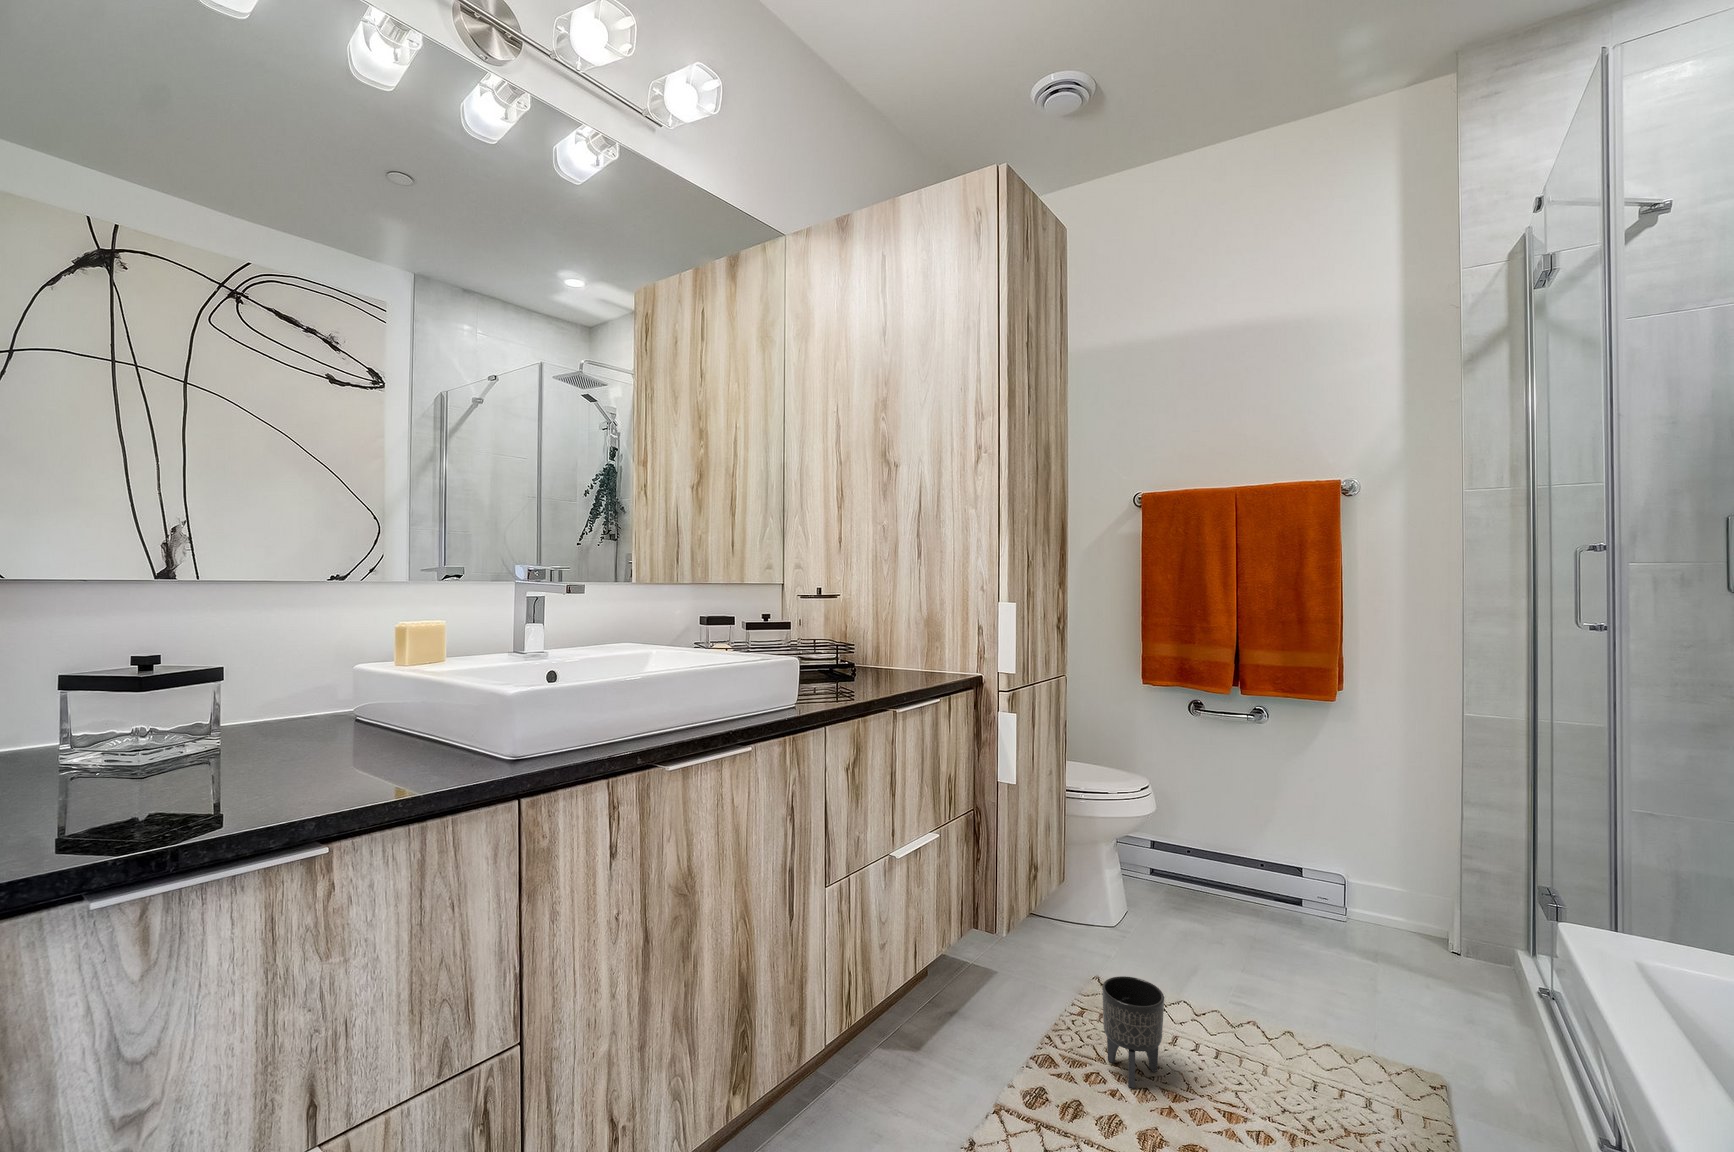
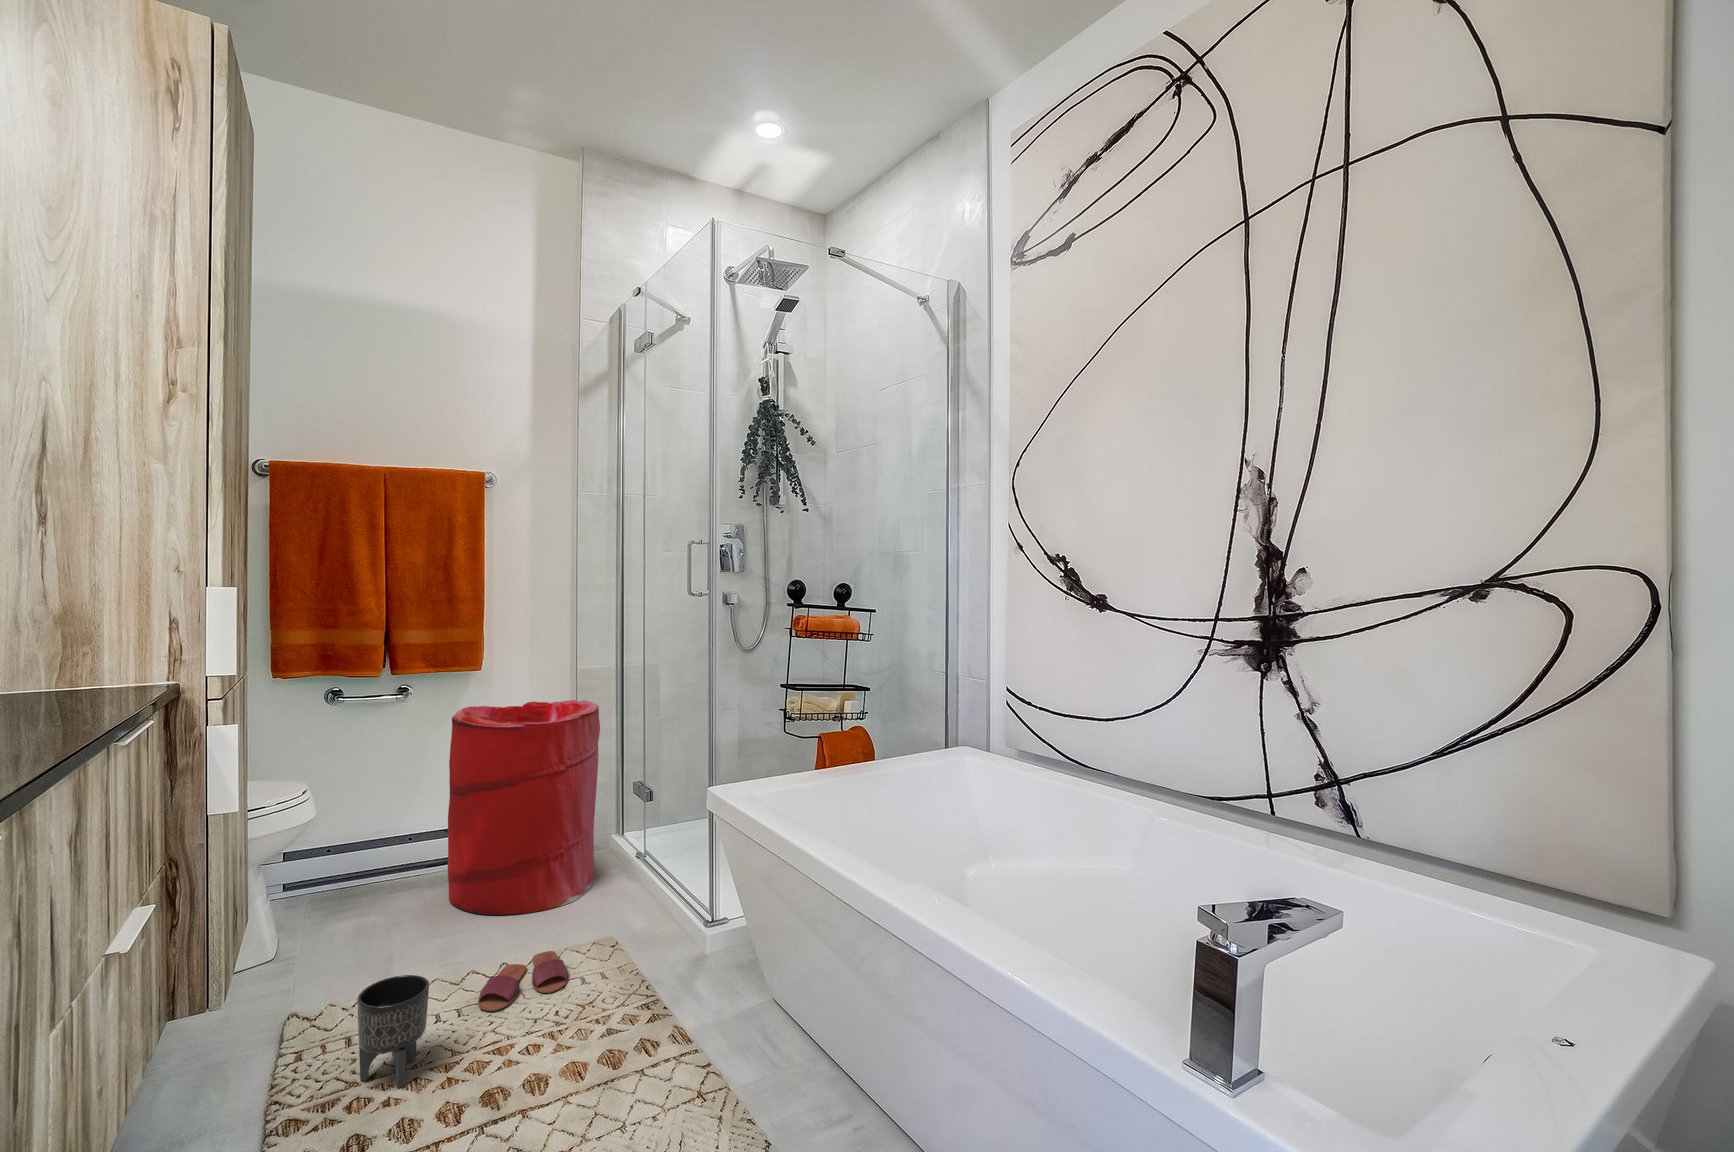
laundry hamper: none [1277,741,1469,1007] -> present [448,700,600,915]
slippers: none [1239,1035,1353,1095] -> present [478,951,568,1011]

